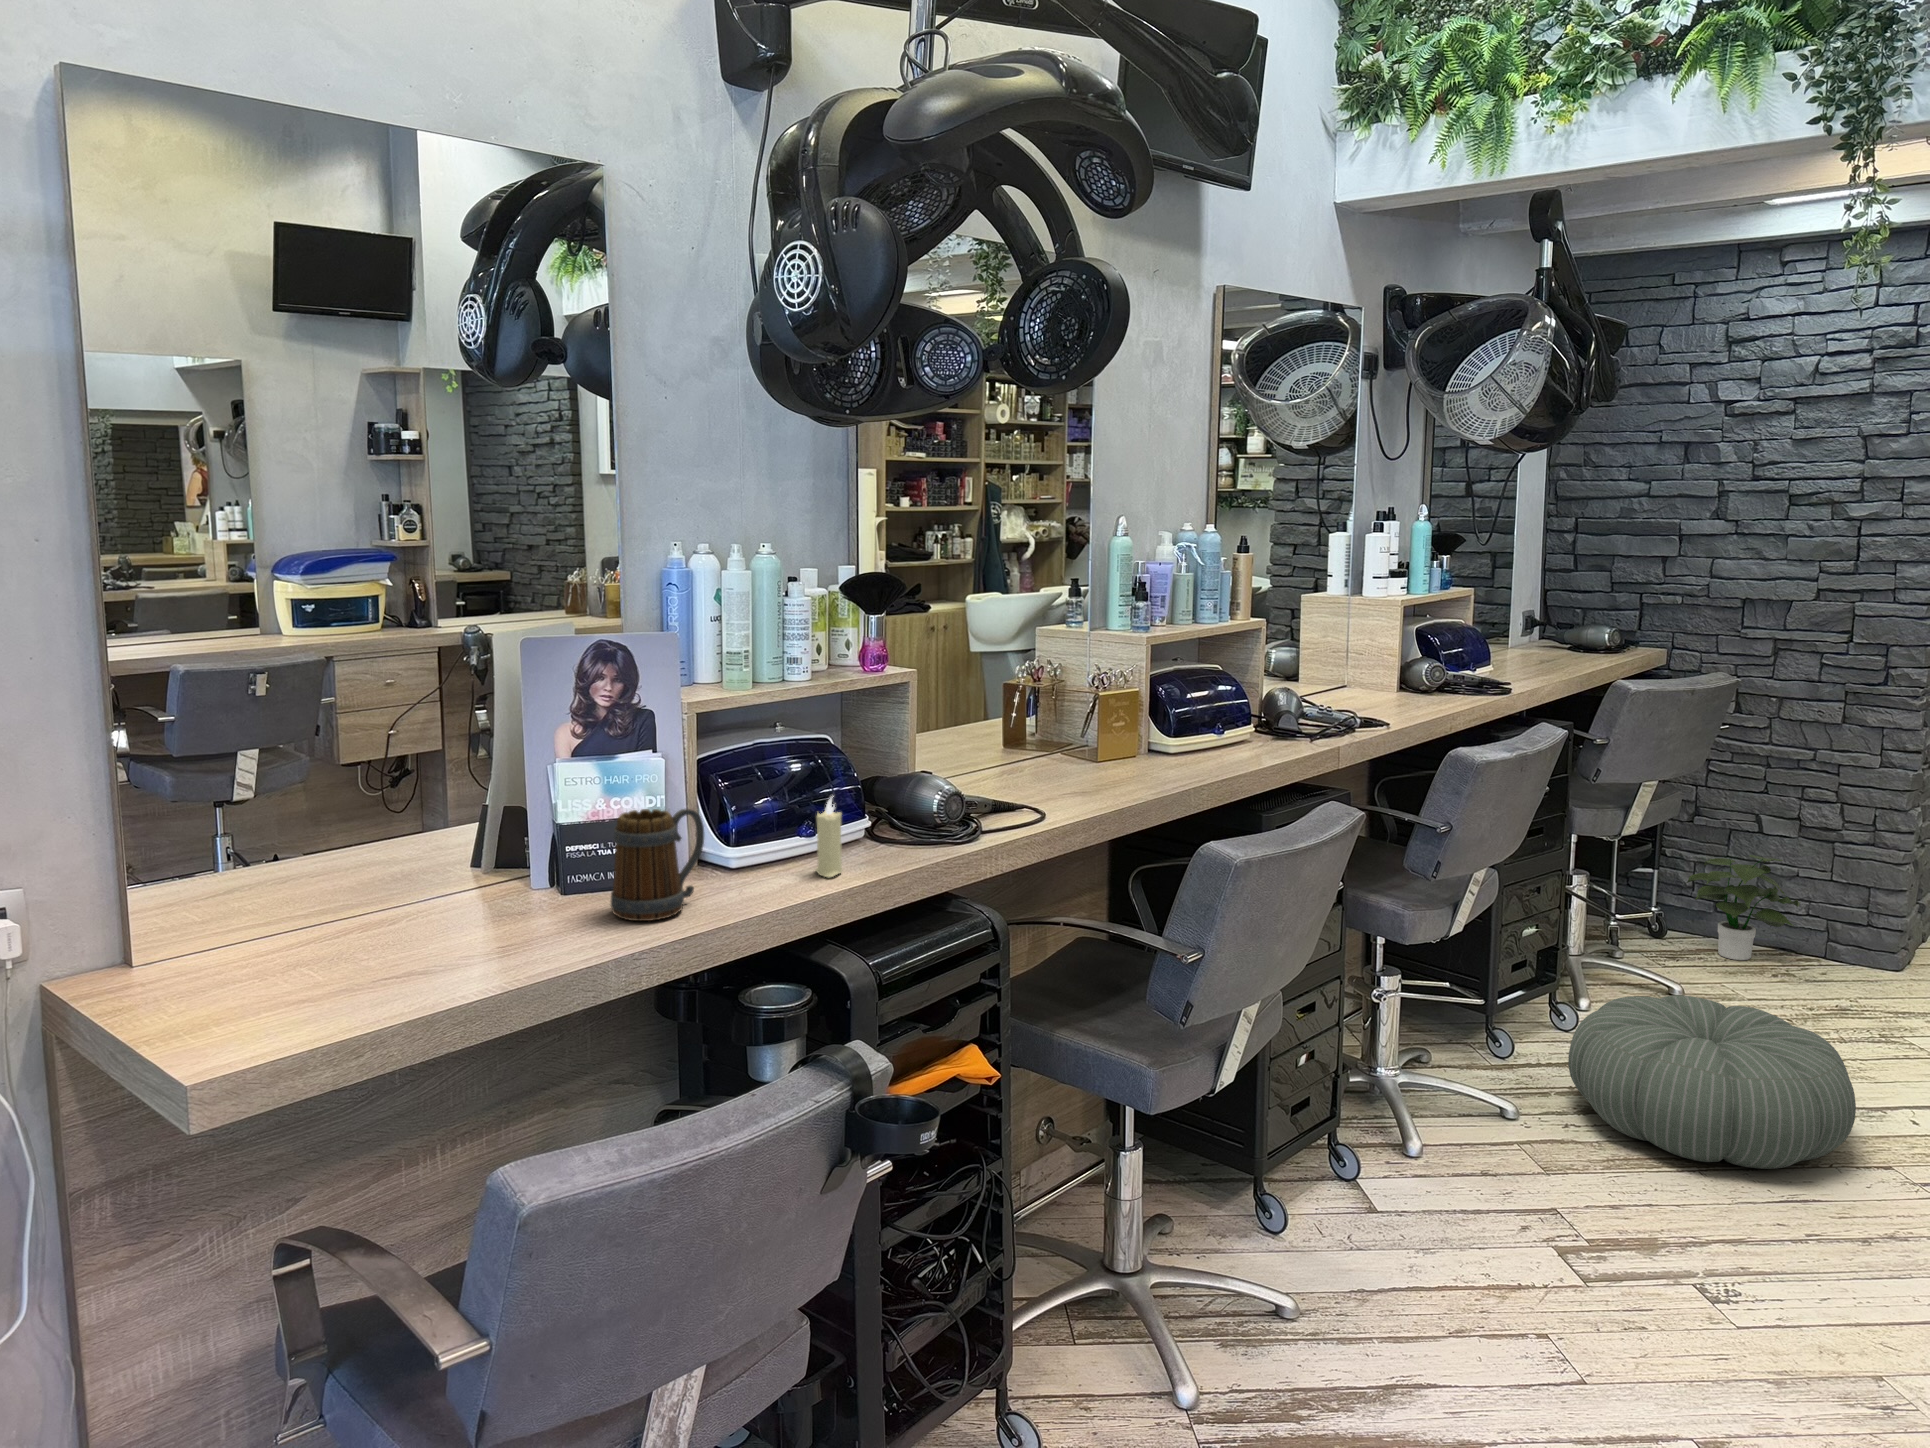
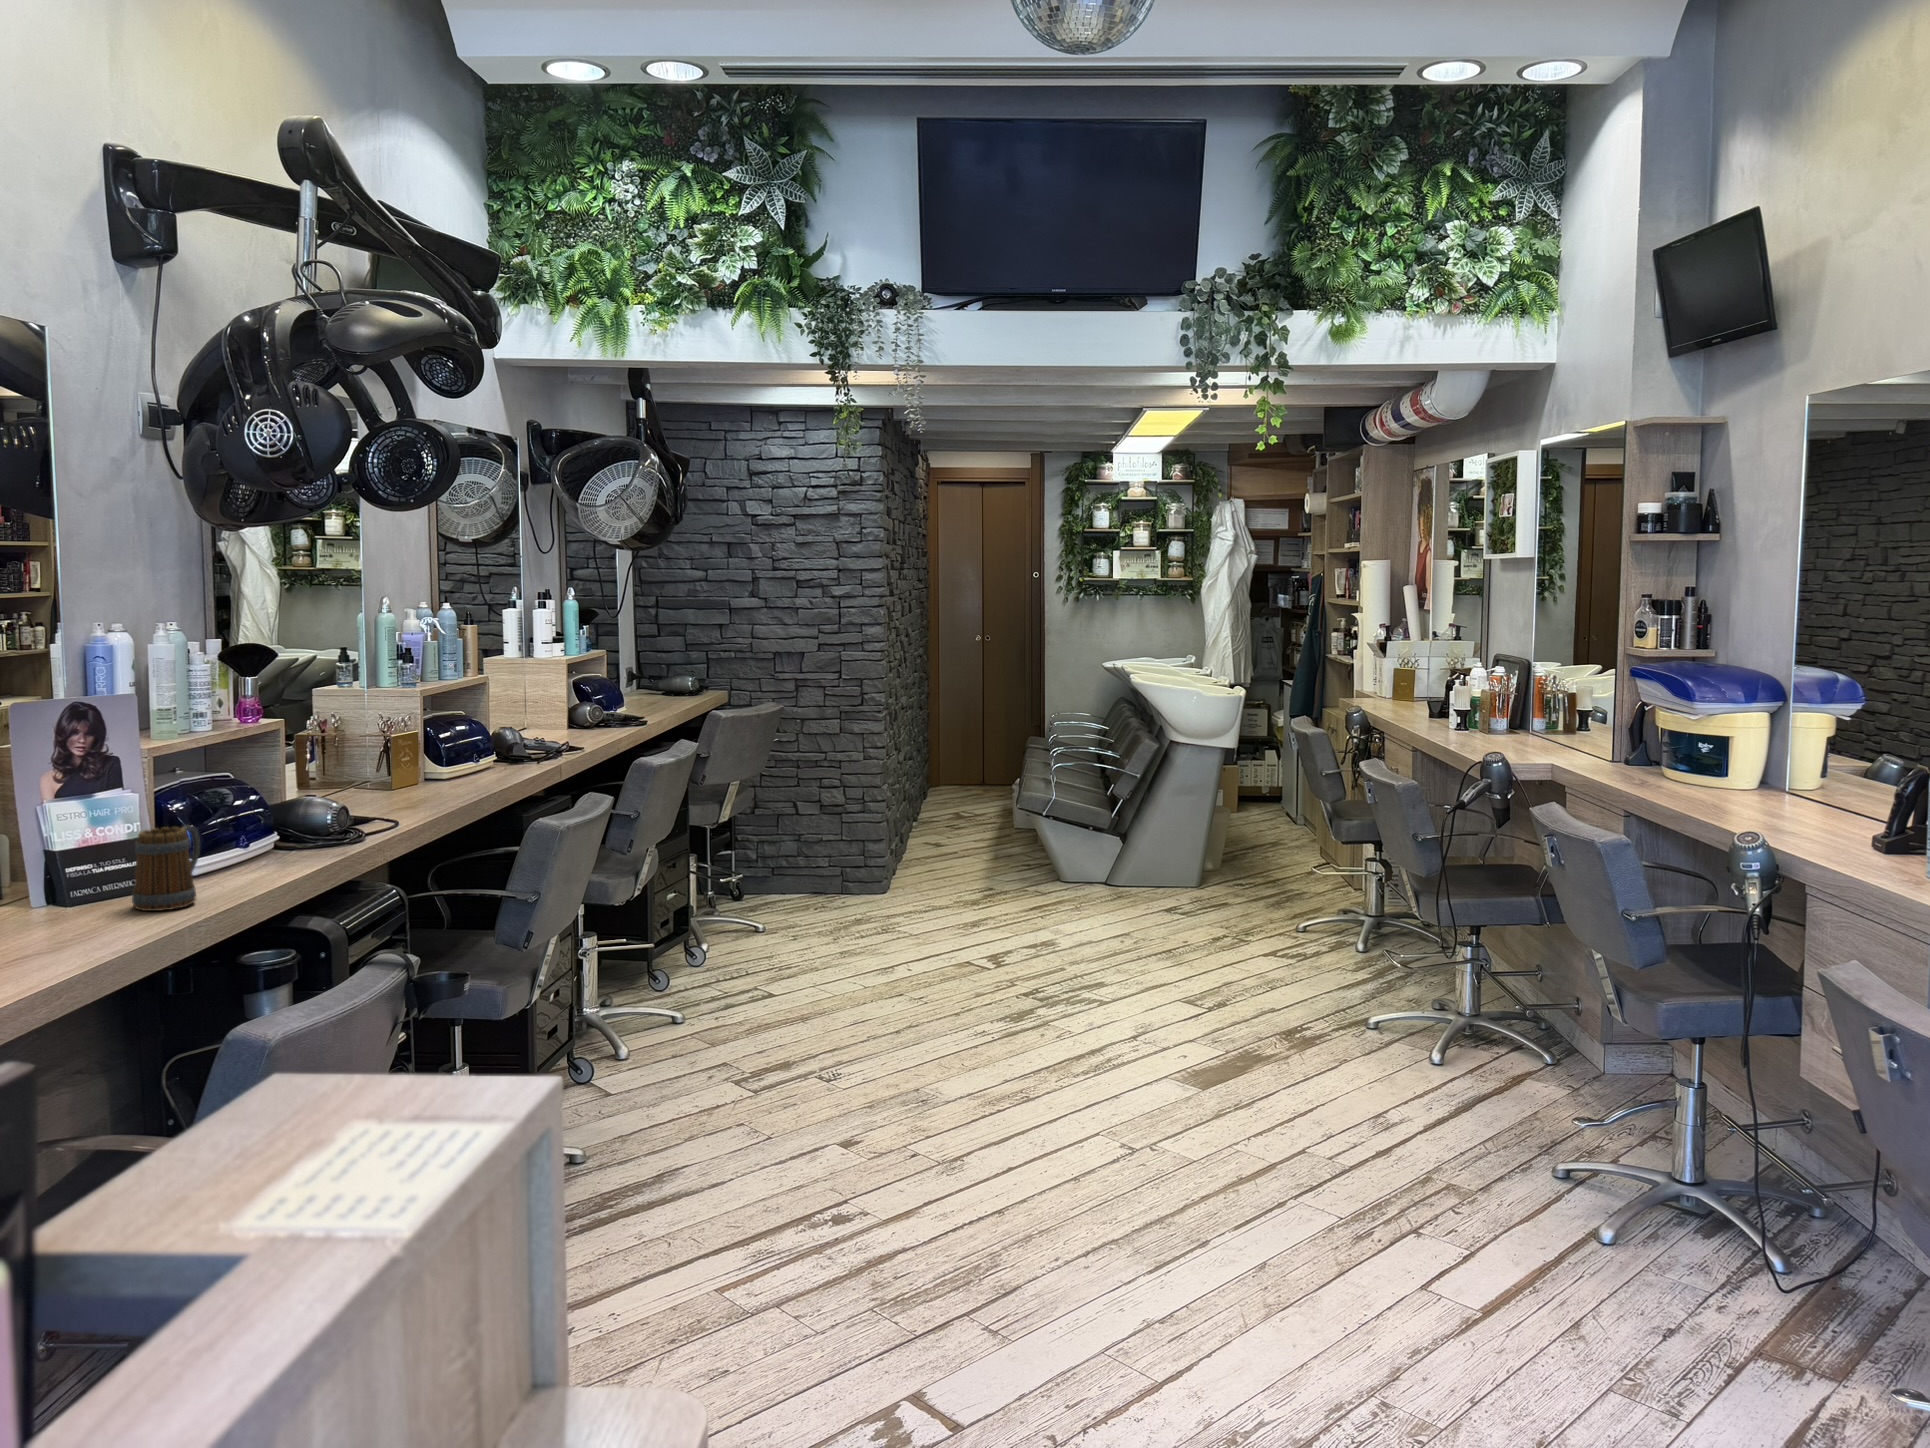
candle: present [815,797,842,877] -> none [263,811,288,871]
potted plant: present [1686,855,1800,960] -> none [754,832,825,907]
pouf: present [1568,995,1856,1169] -> none [712,919,876,1017]

